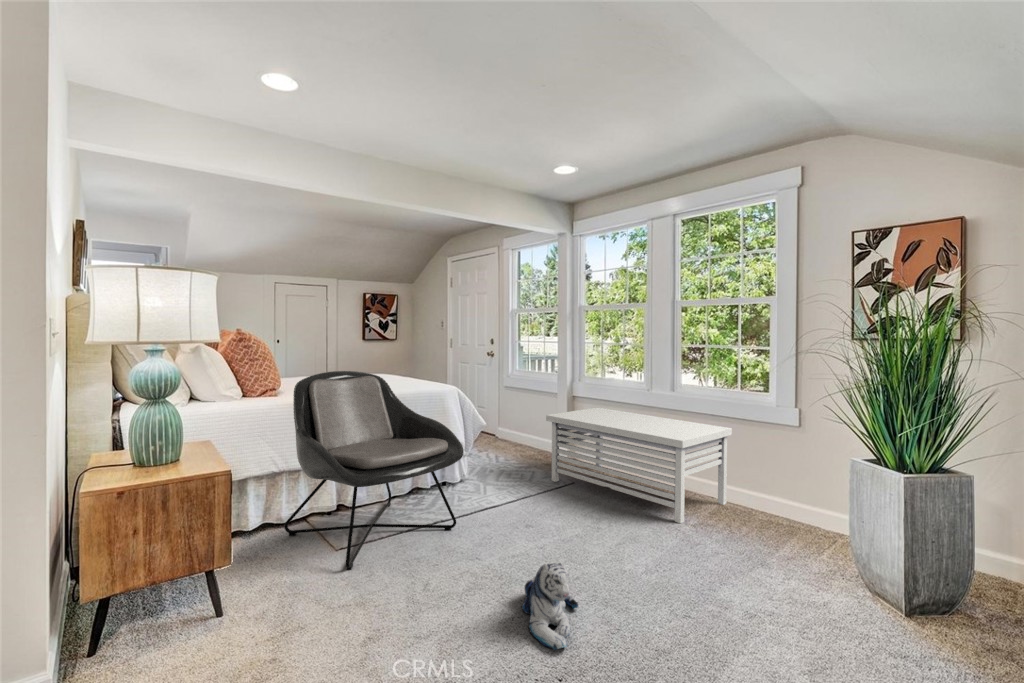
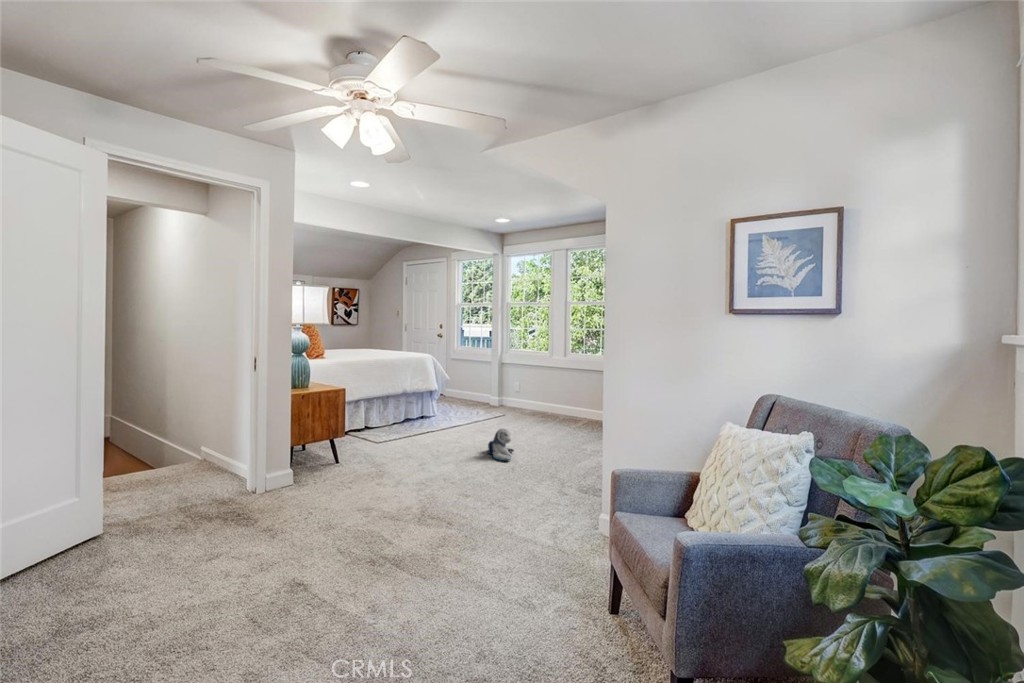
lounge chair: present [284,371,463,570] -> none [342,344,446,447]
storage bench: present [546,408,732,523] -> none [487,370,597,428]

